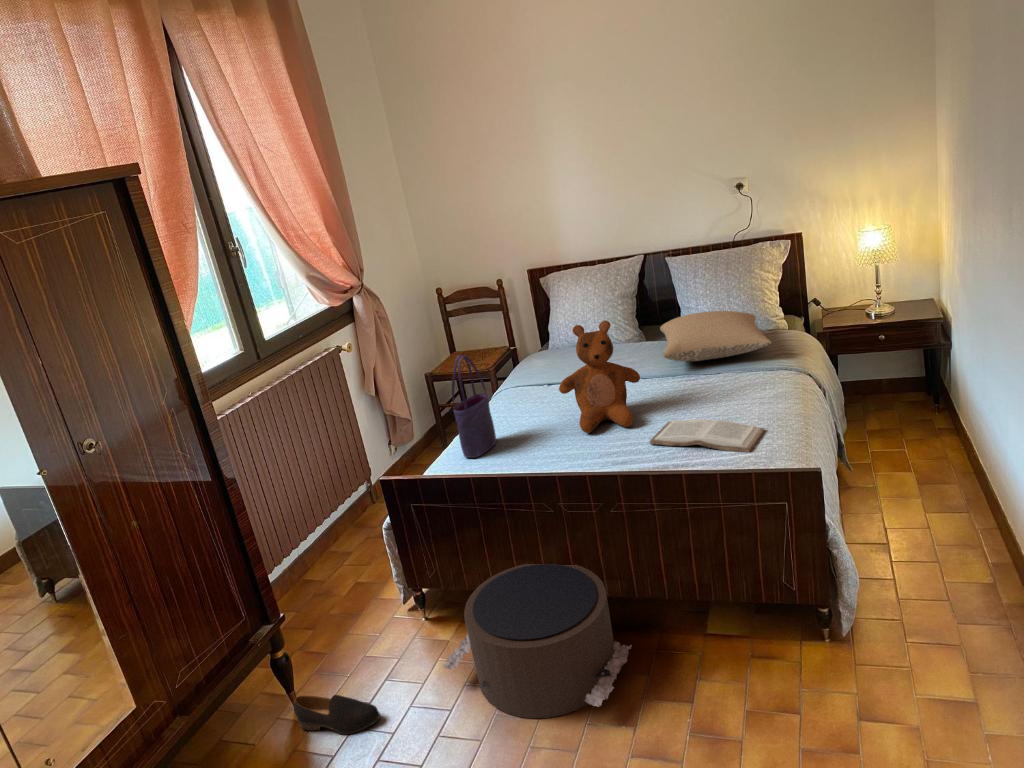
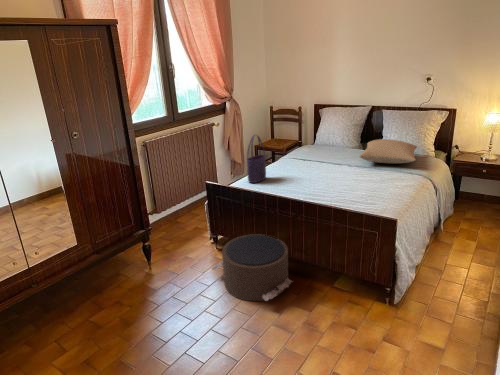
teddy bear: present [559,321,640,433] -> none [300,131,340,185]
book: present [650,419,764,452] -> none [331,186,388,207]
shoe: present [294,695,380,734] -> none [147,264,180,284]

